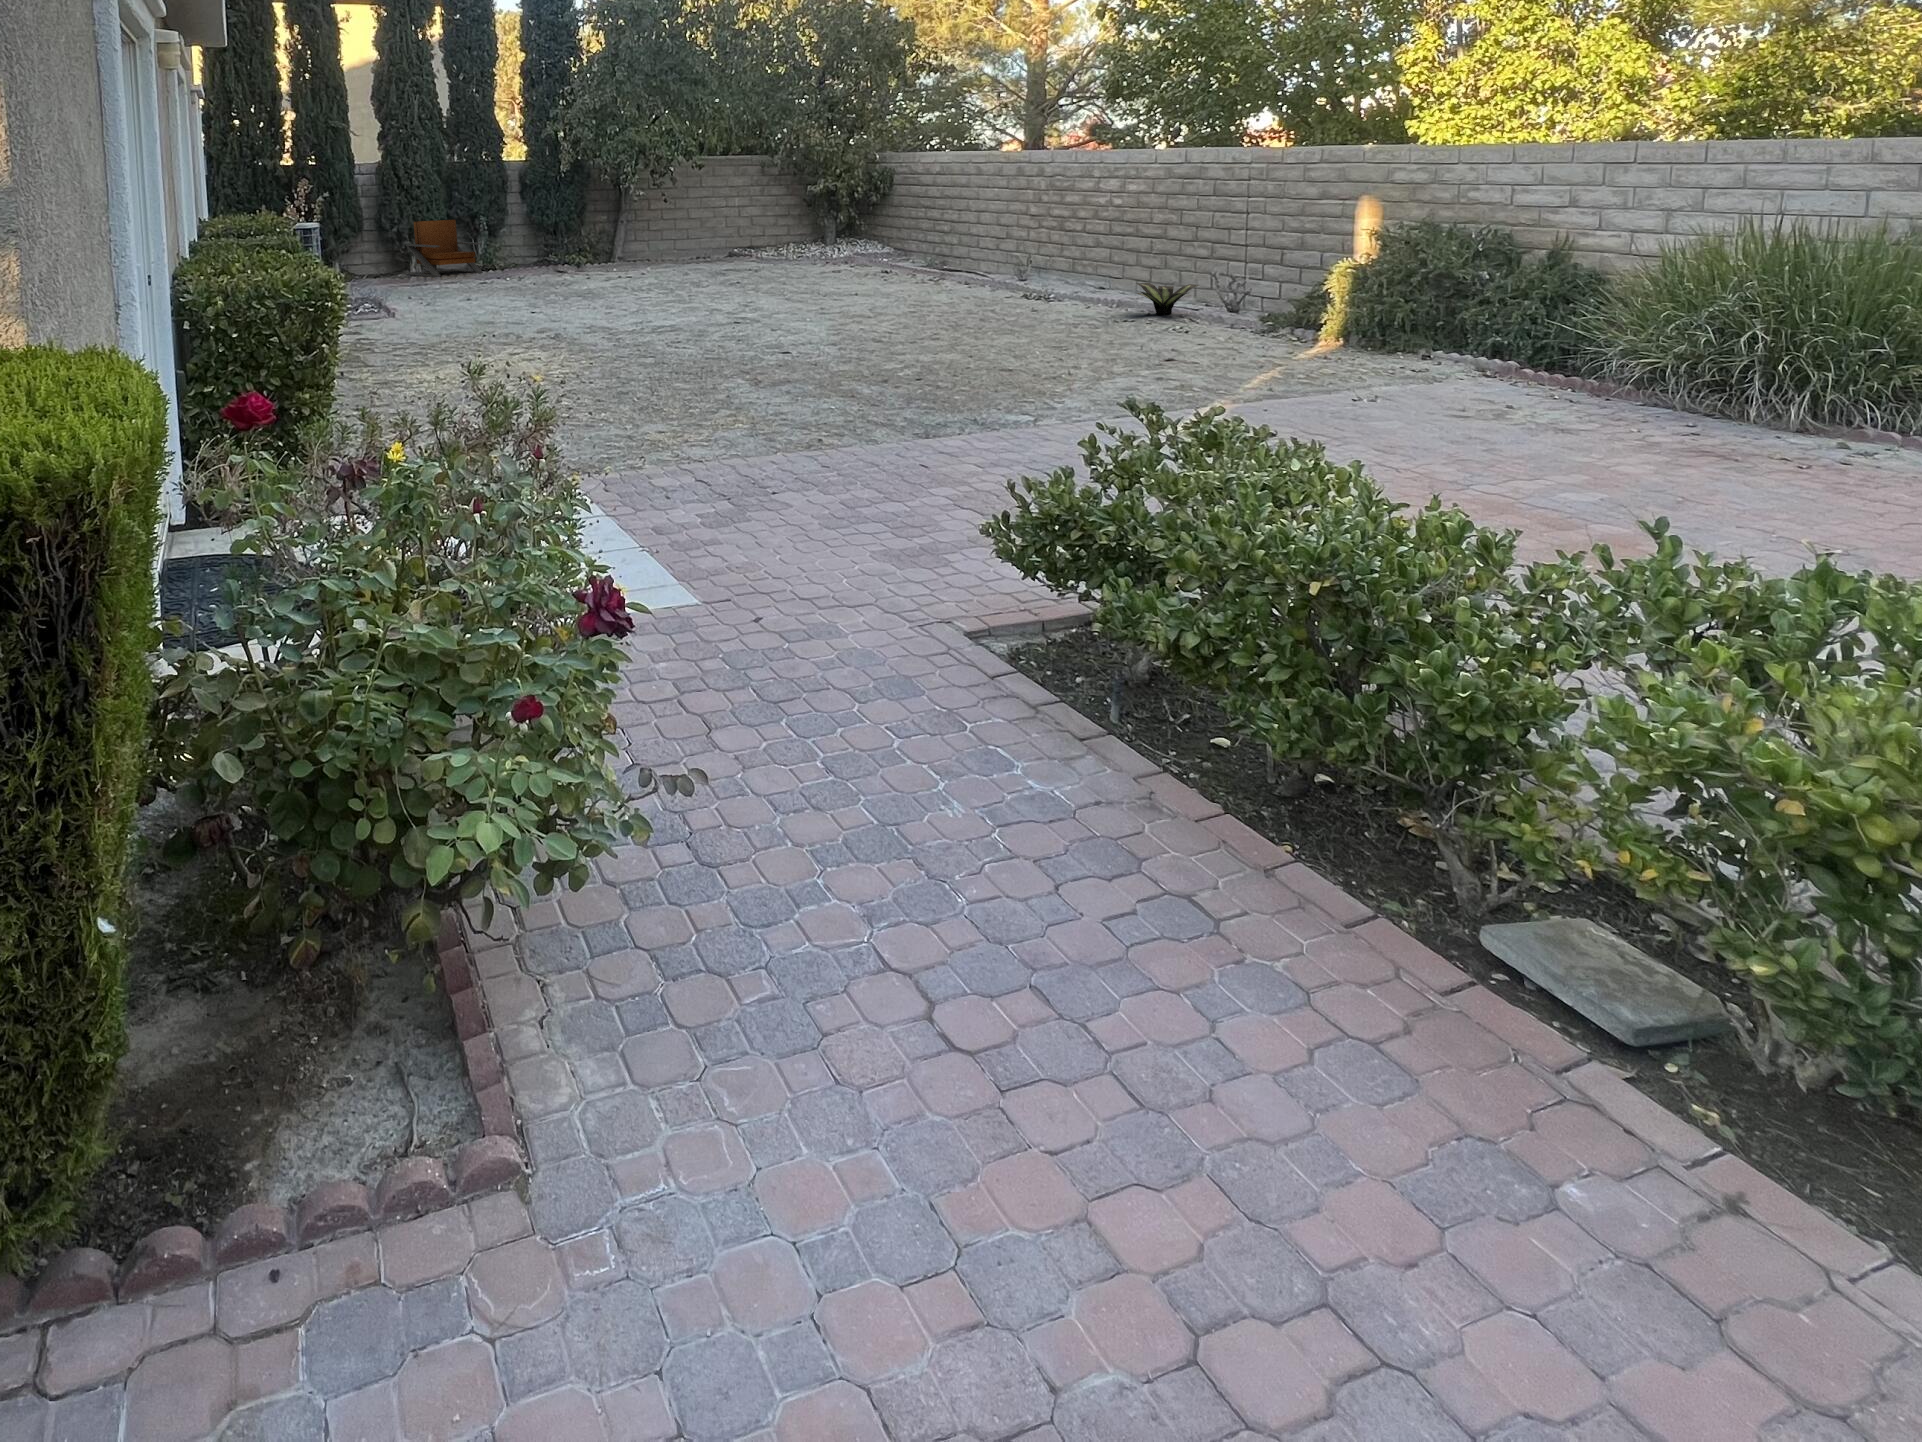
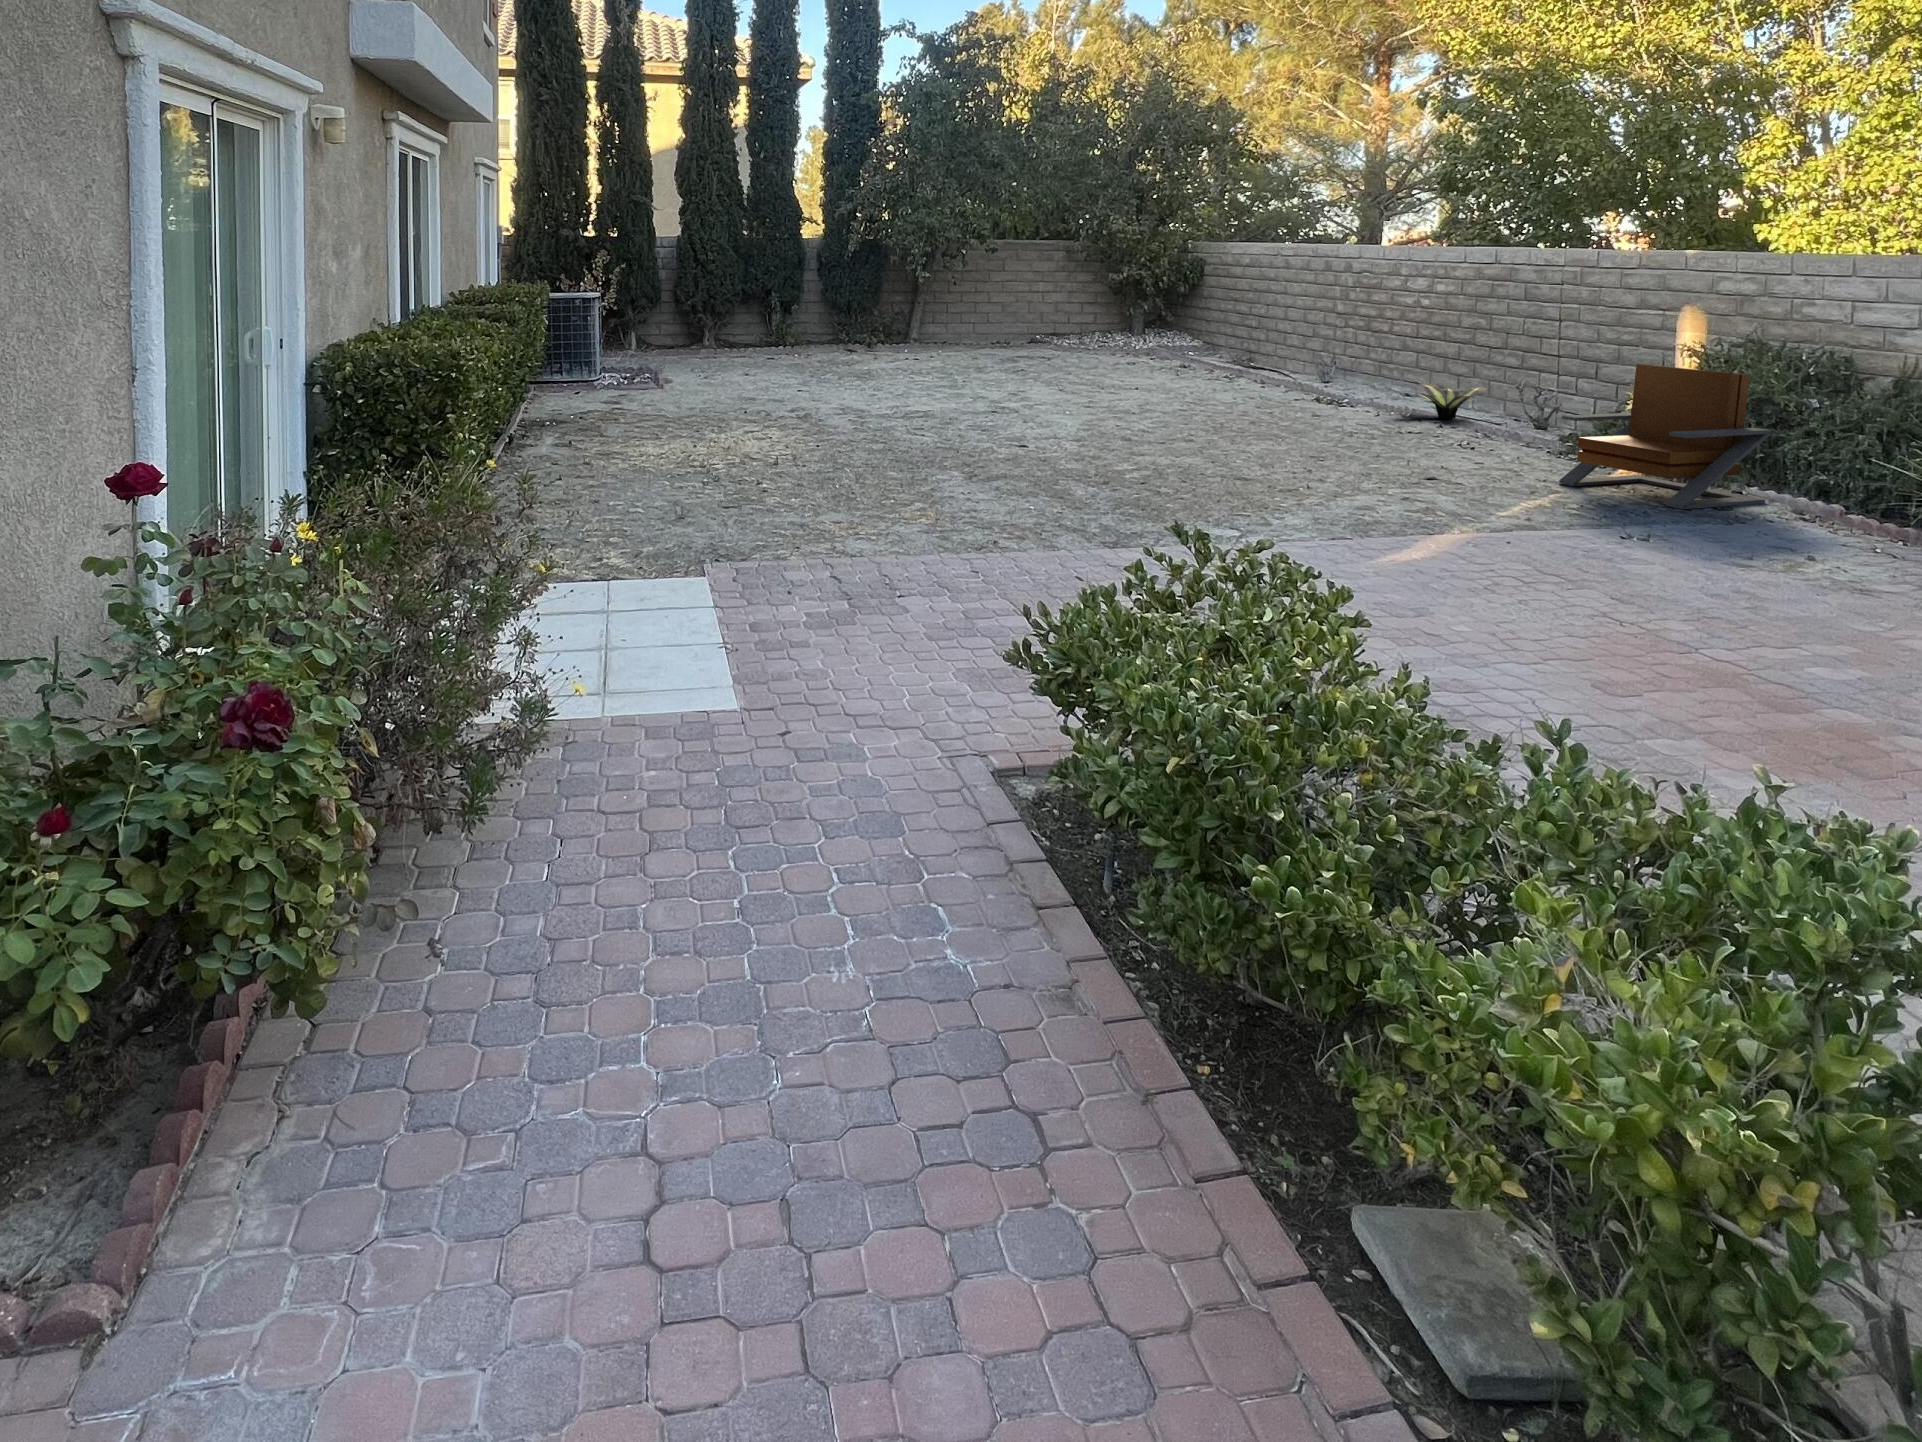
lounge chair: present [406,220,483,277] -> present [1559,364,1772,509]

